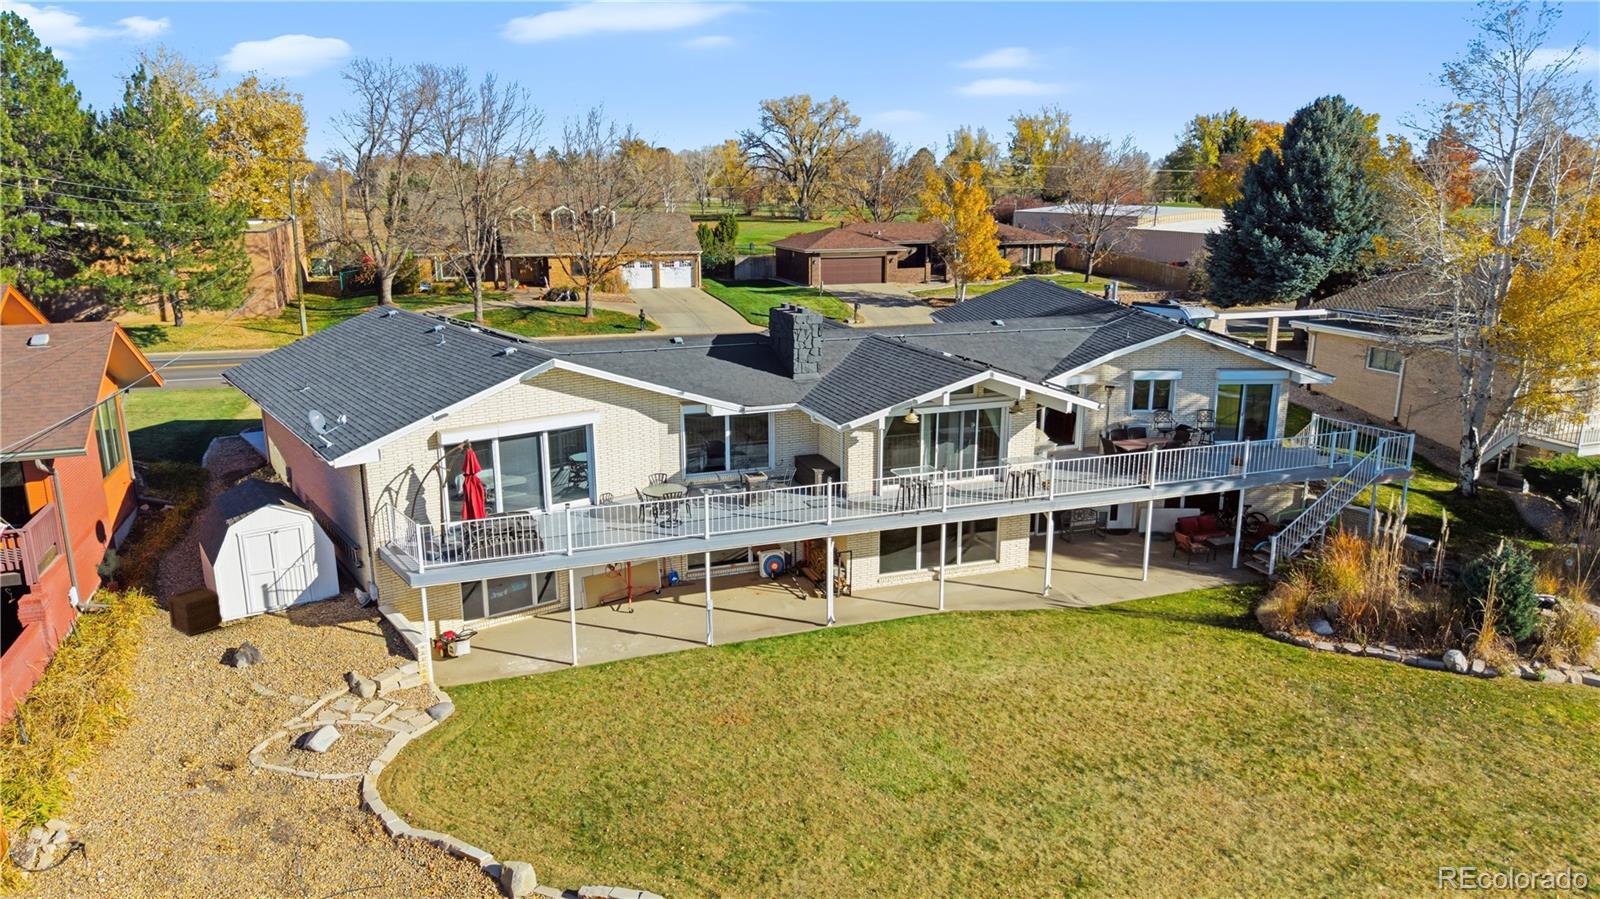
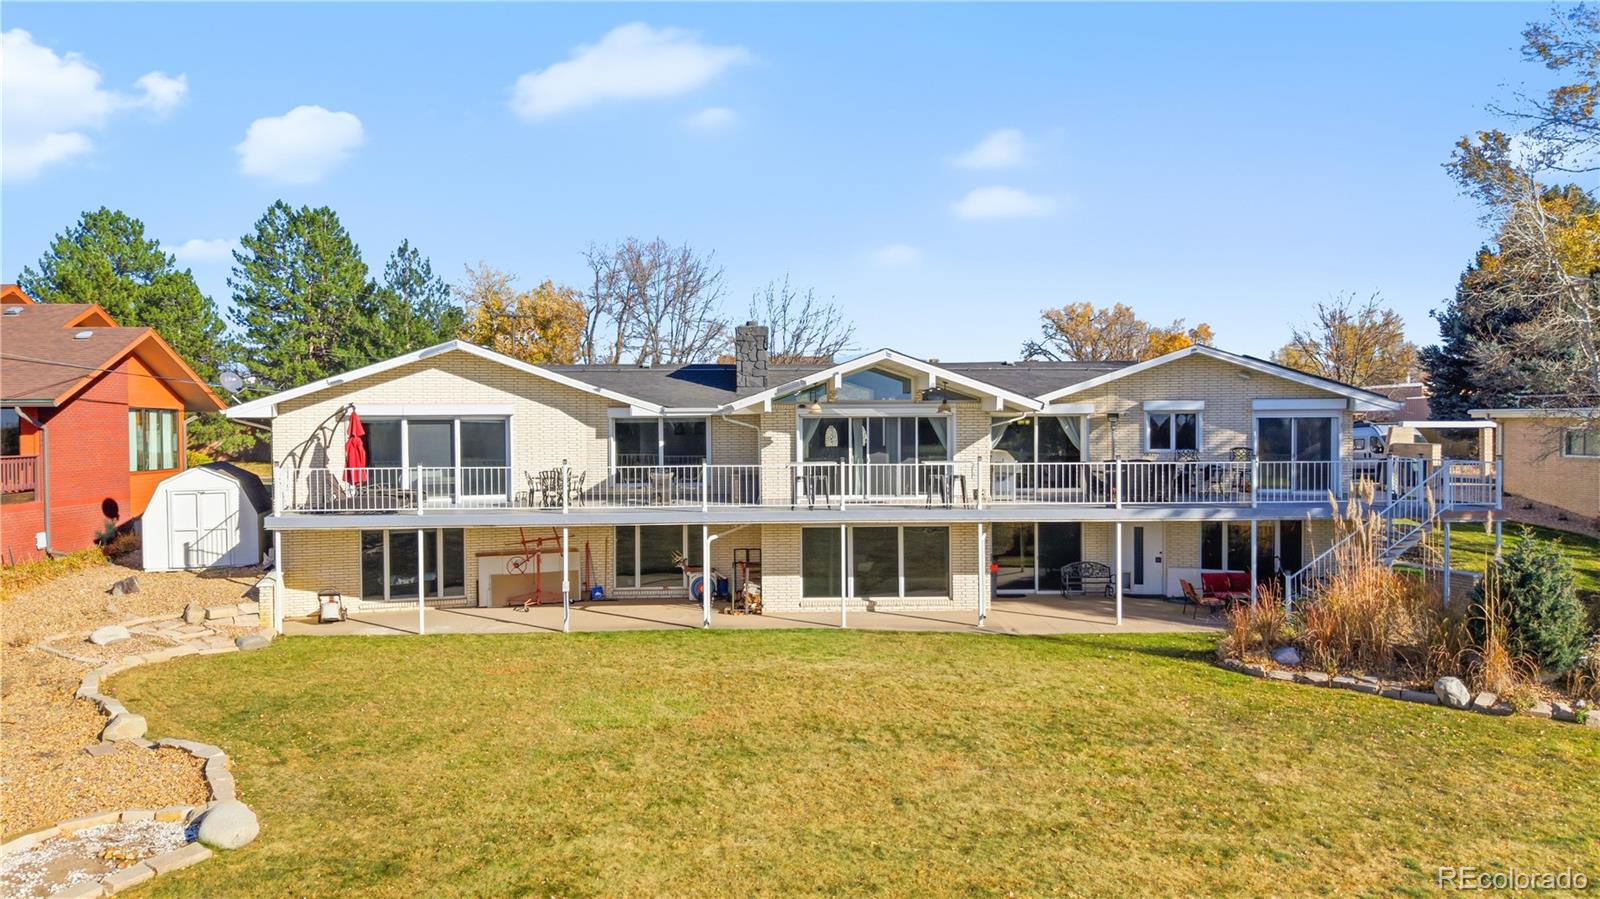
wooden crate: present [168,586,222,636] -> none [108,541,148,578]

